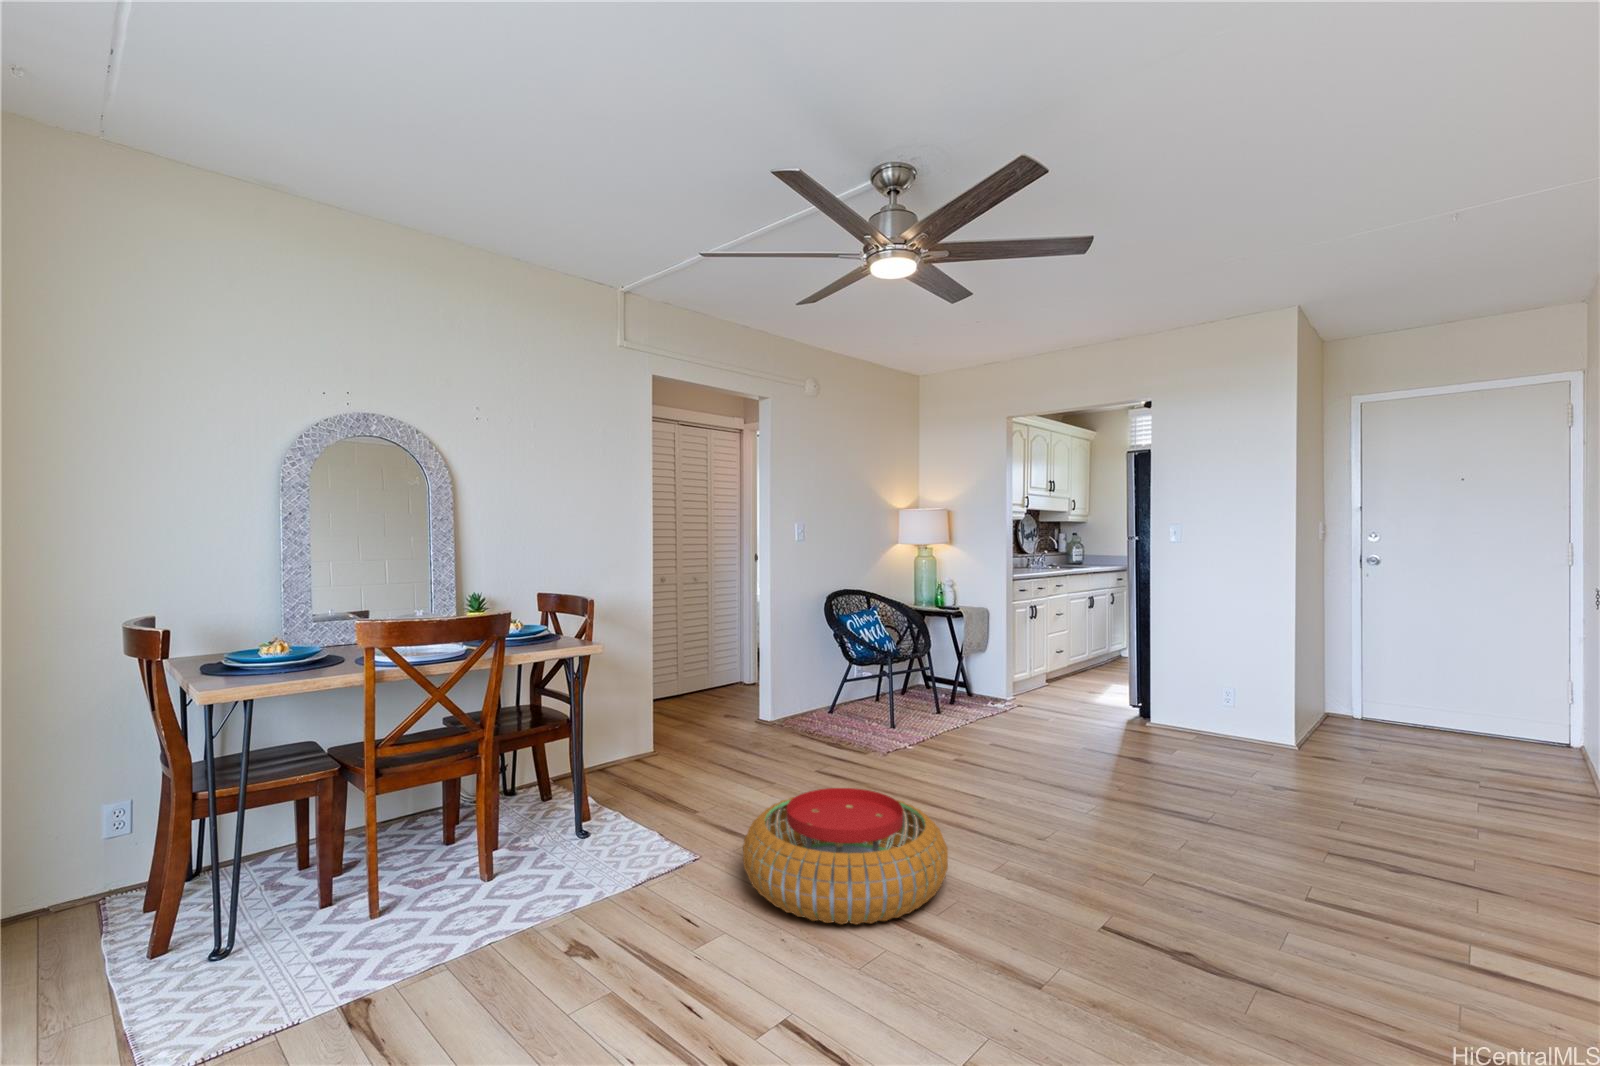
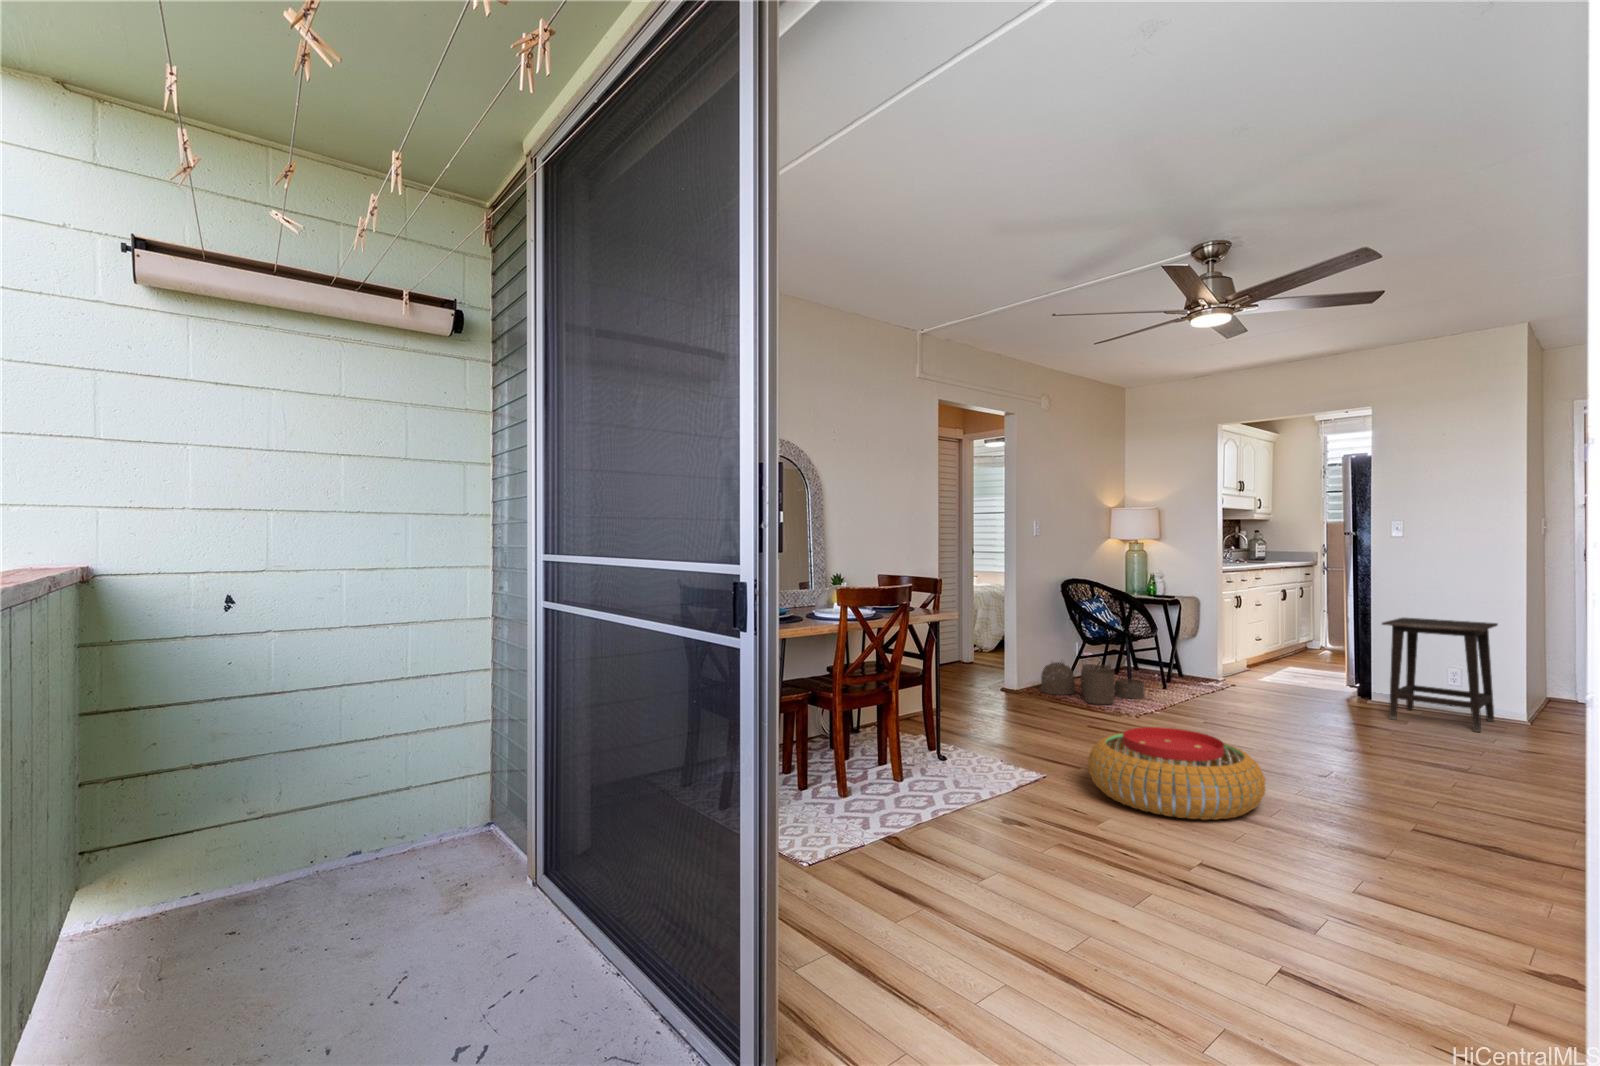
side table: none [1151,632,1269,764] -> present [1382,618,1498,732]
woven basket: none [802,682,913,736] -> present [1041,660,1145,704]

